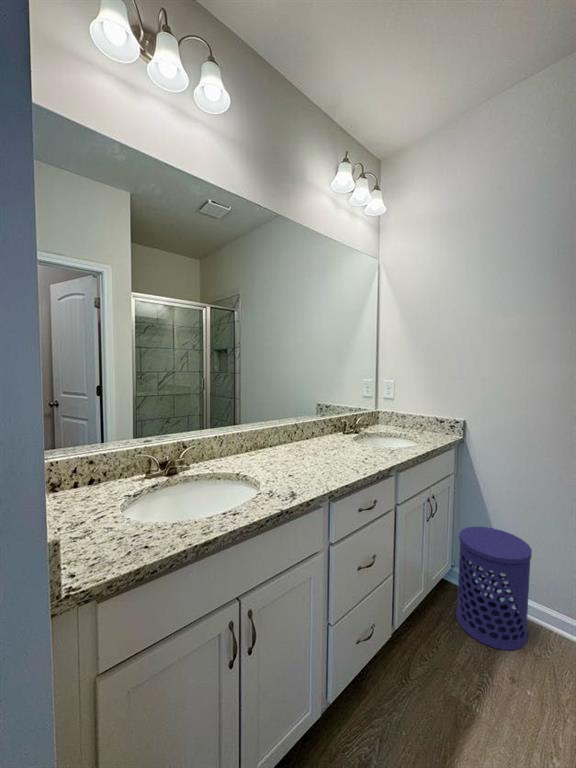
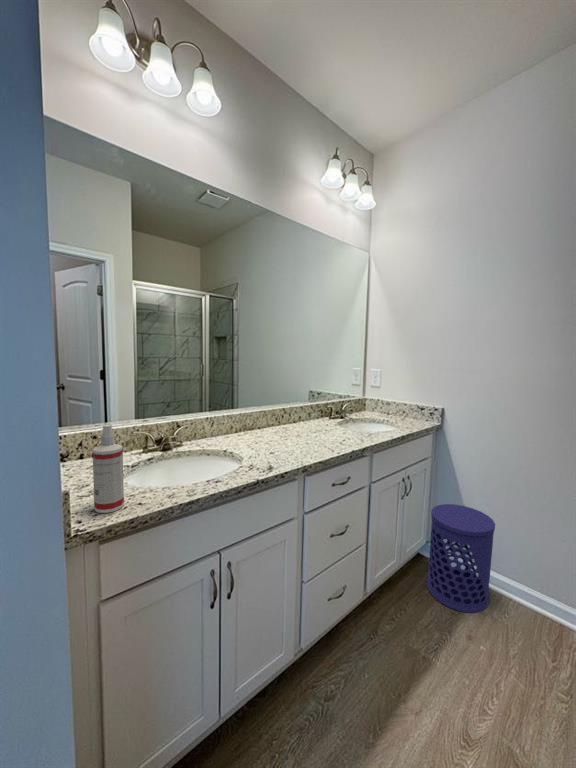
spray bottle: none [91,452,128,560] -> present [92,425,124,513]

